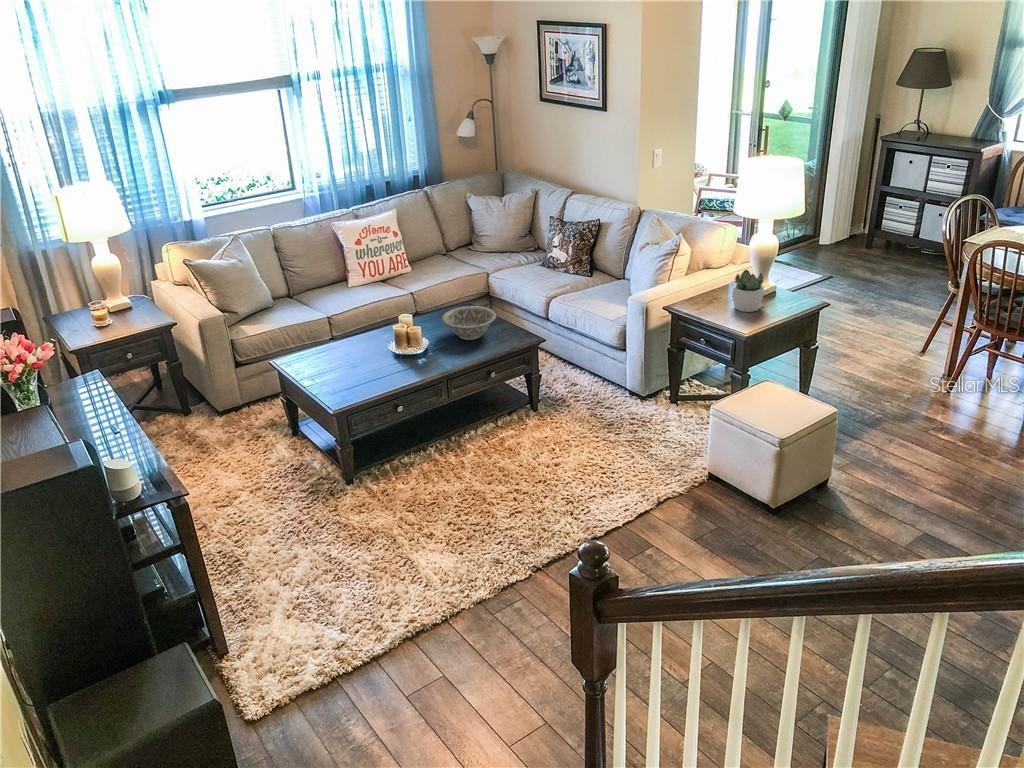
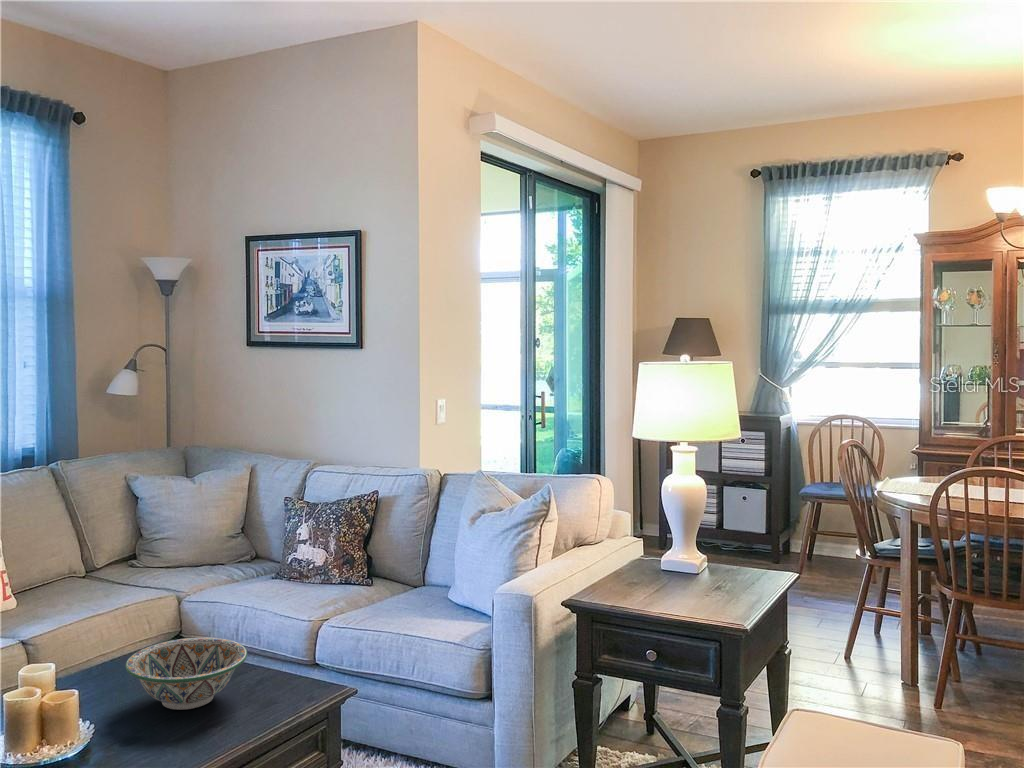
succulent plant: present [732,270,764,312] -> none [666,525,721,595]

